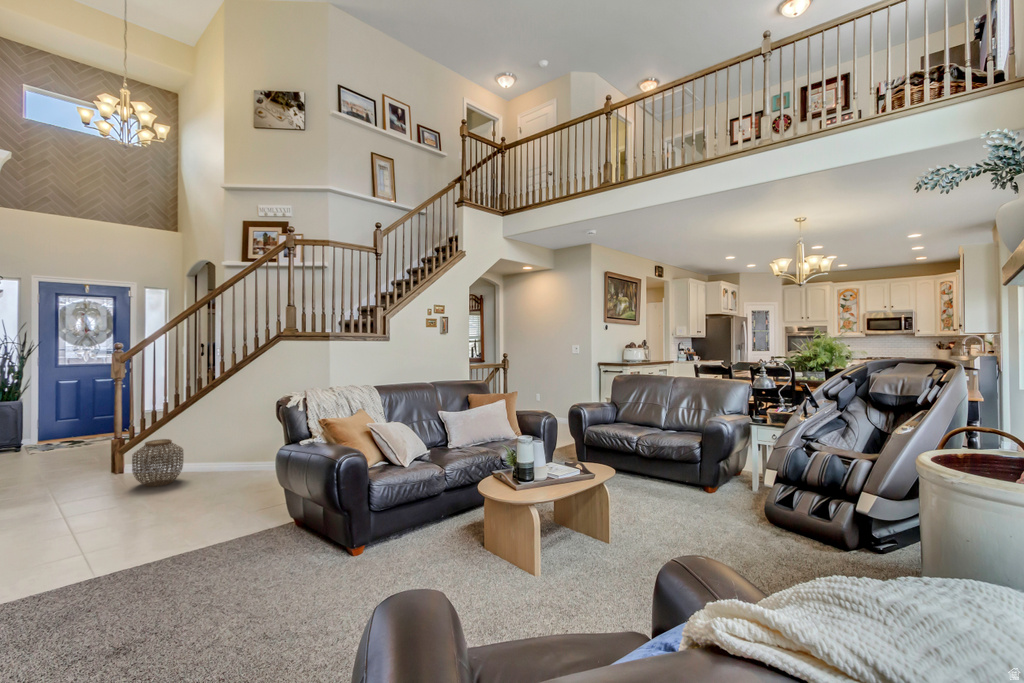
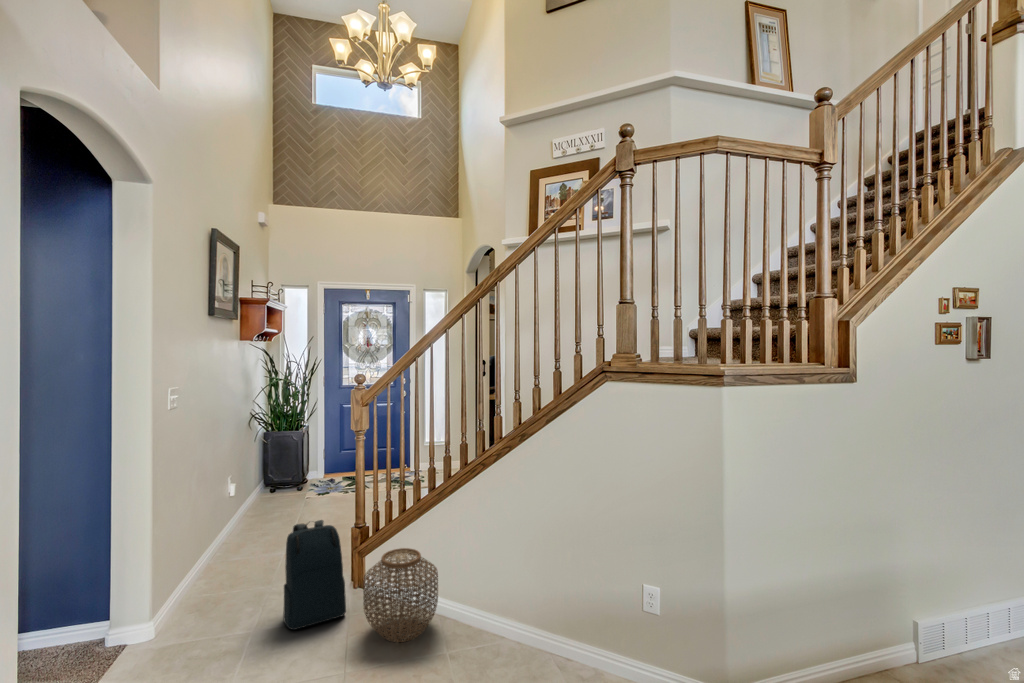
backpack: none [65,432,115,493] -> present [283,520,346,630]

